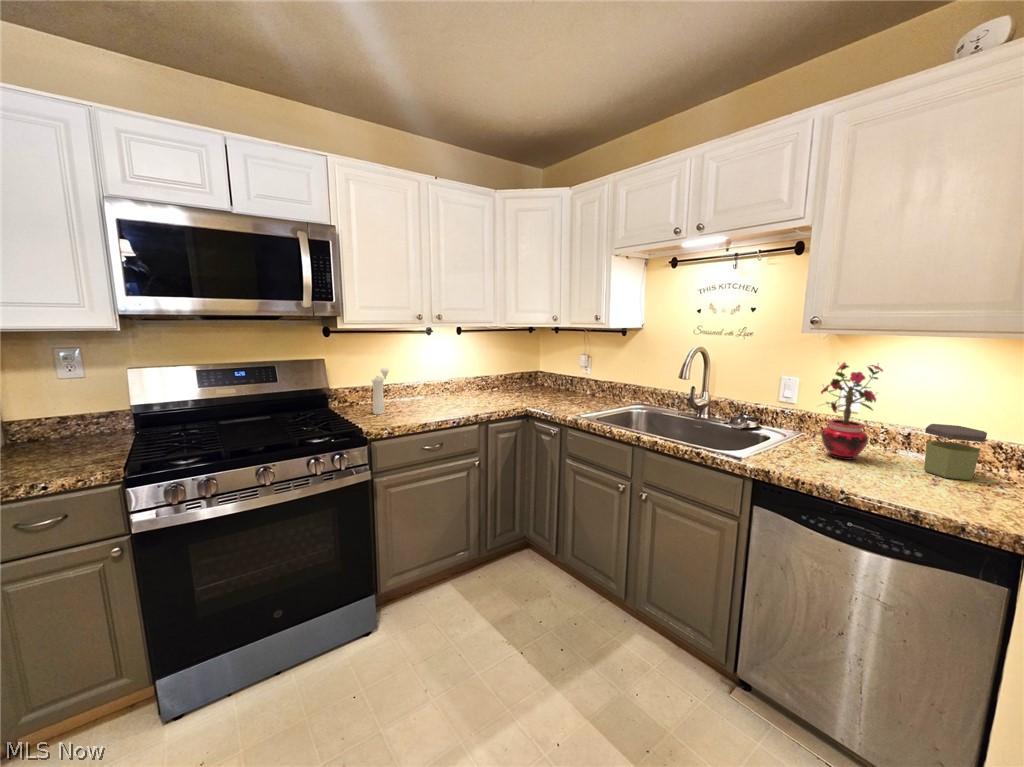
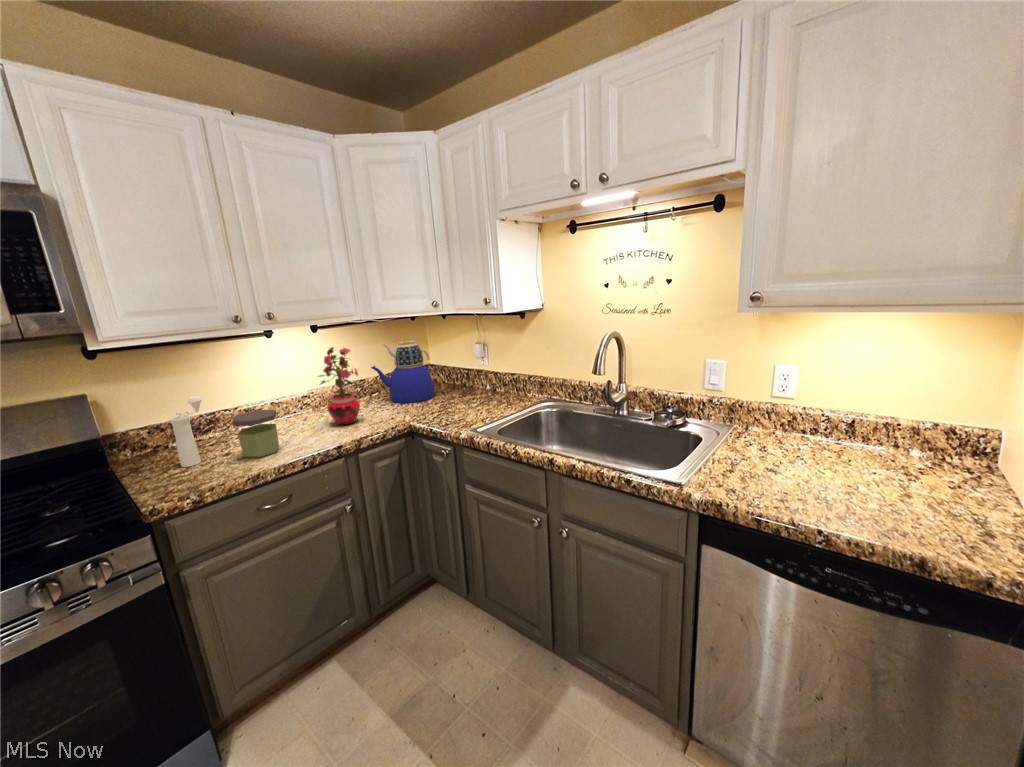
teapot: none [498,345,553,397] -> present [371,341,444,403]
potted plant: present [821,363,883,460] -> present [318,347,360,425]
jar: present [924,424,987,480] -> present [232,410,279,458]

